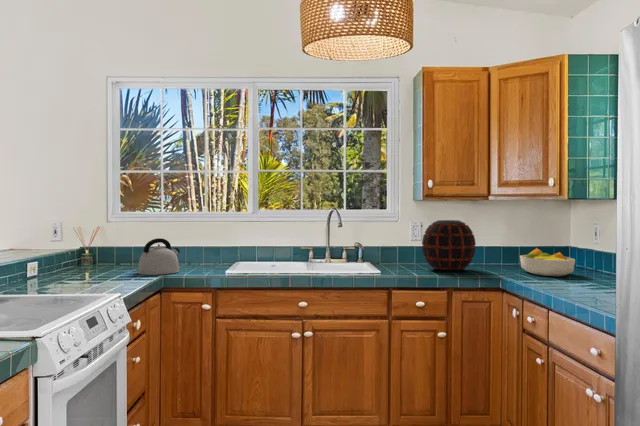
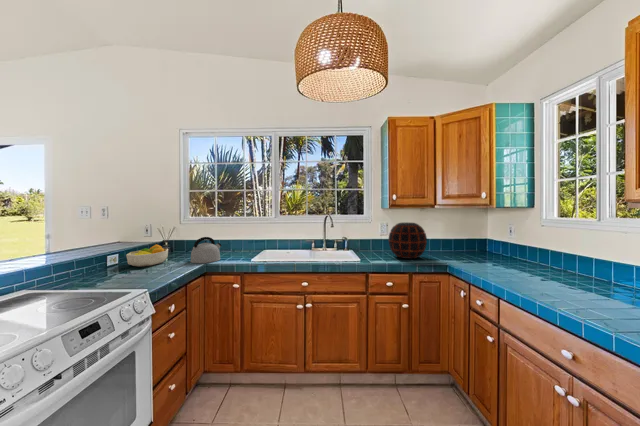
fruit bowl: present [520,249,575,276] -> present [126,244,168,267]

